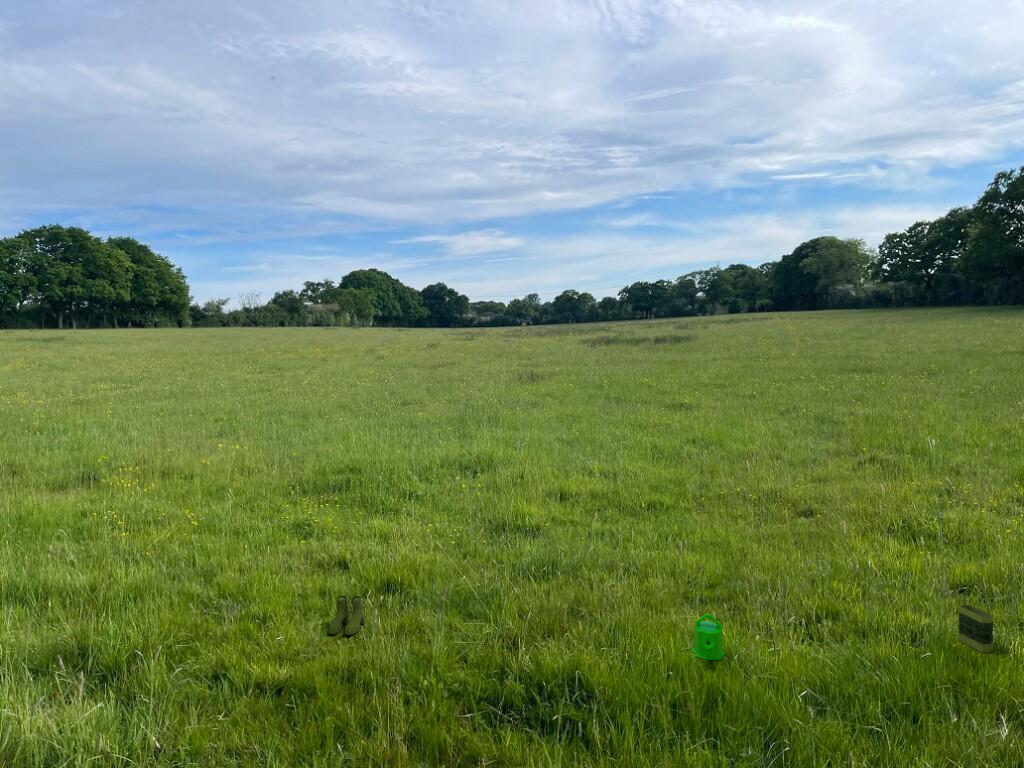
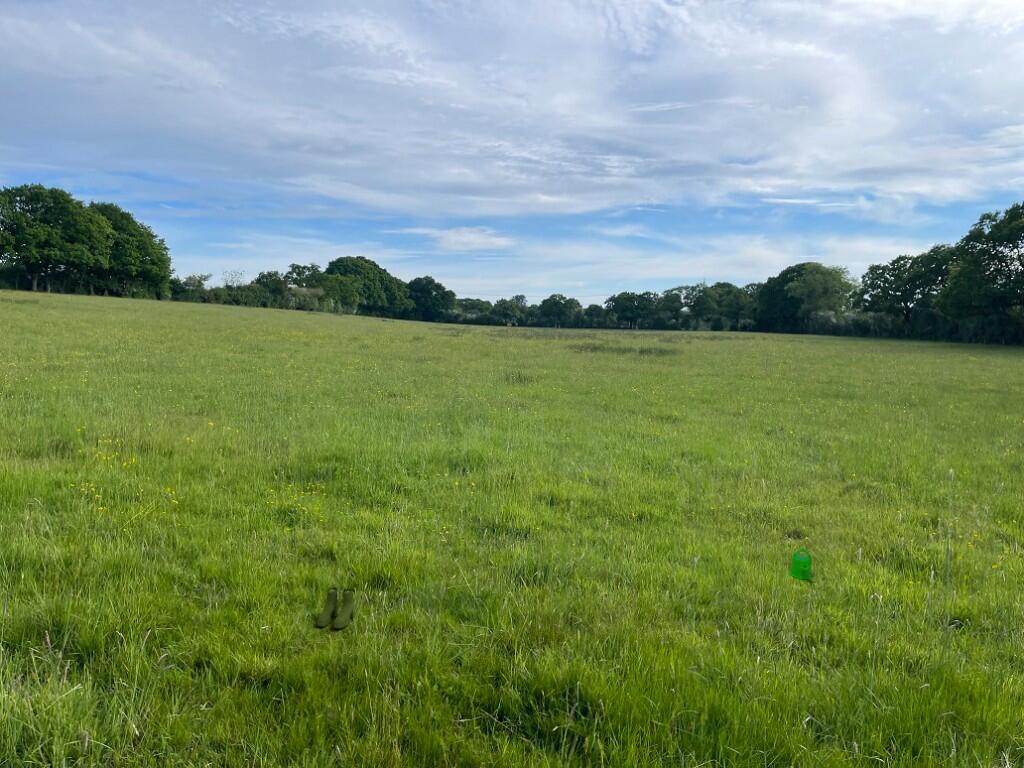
bag: present [958,582,993,653] -> none [954,616,993,688]
watering can: present [692,614,725,660] -> present [789,549,812,579]

